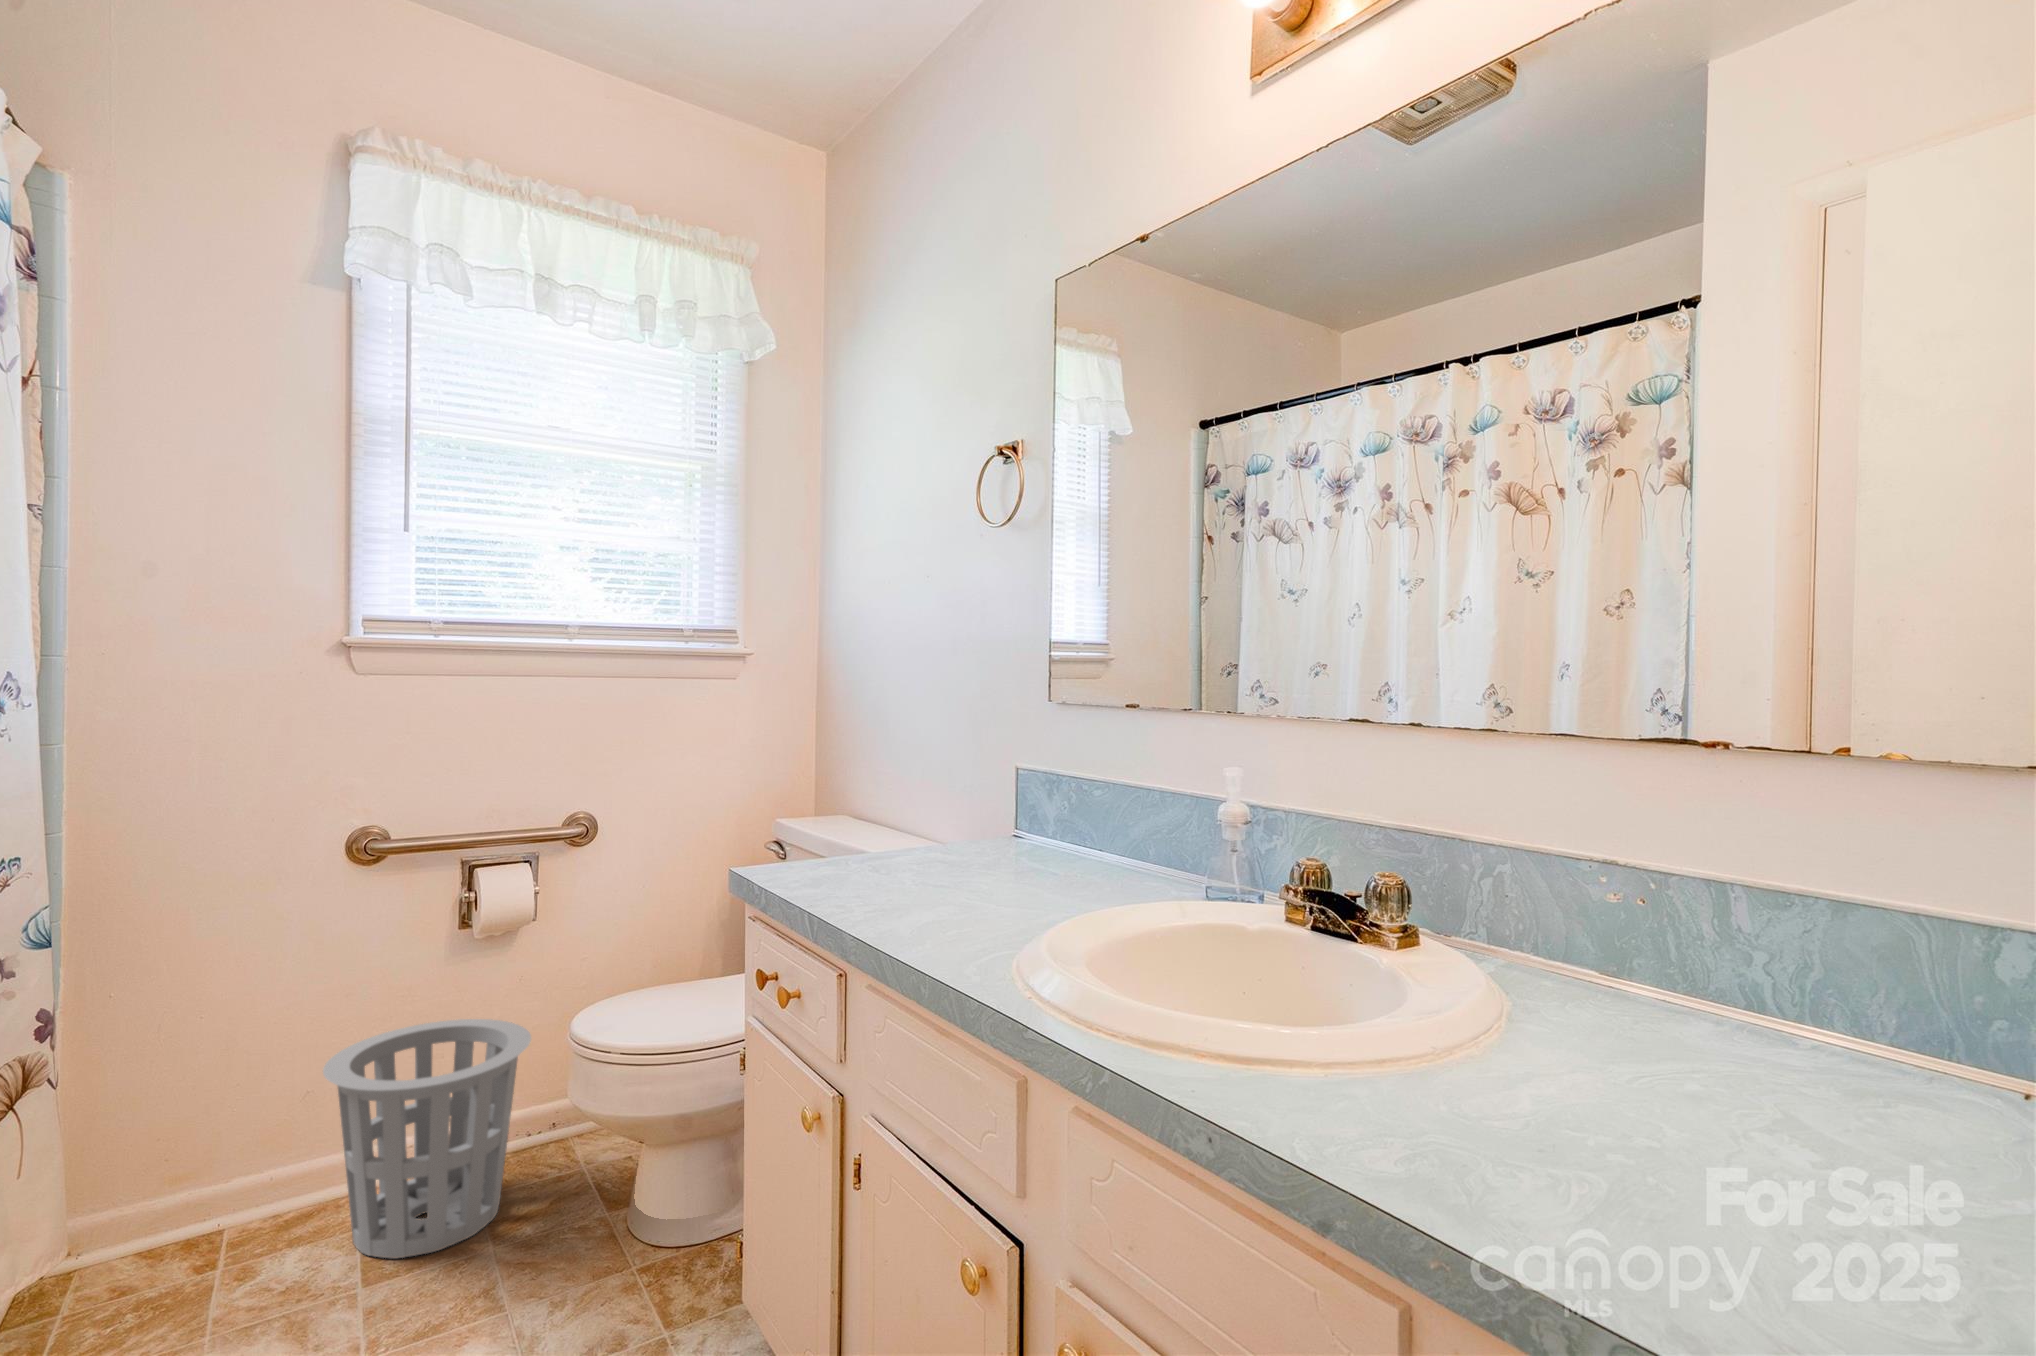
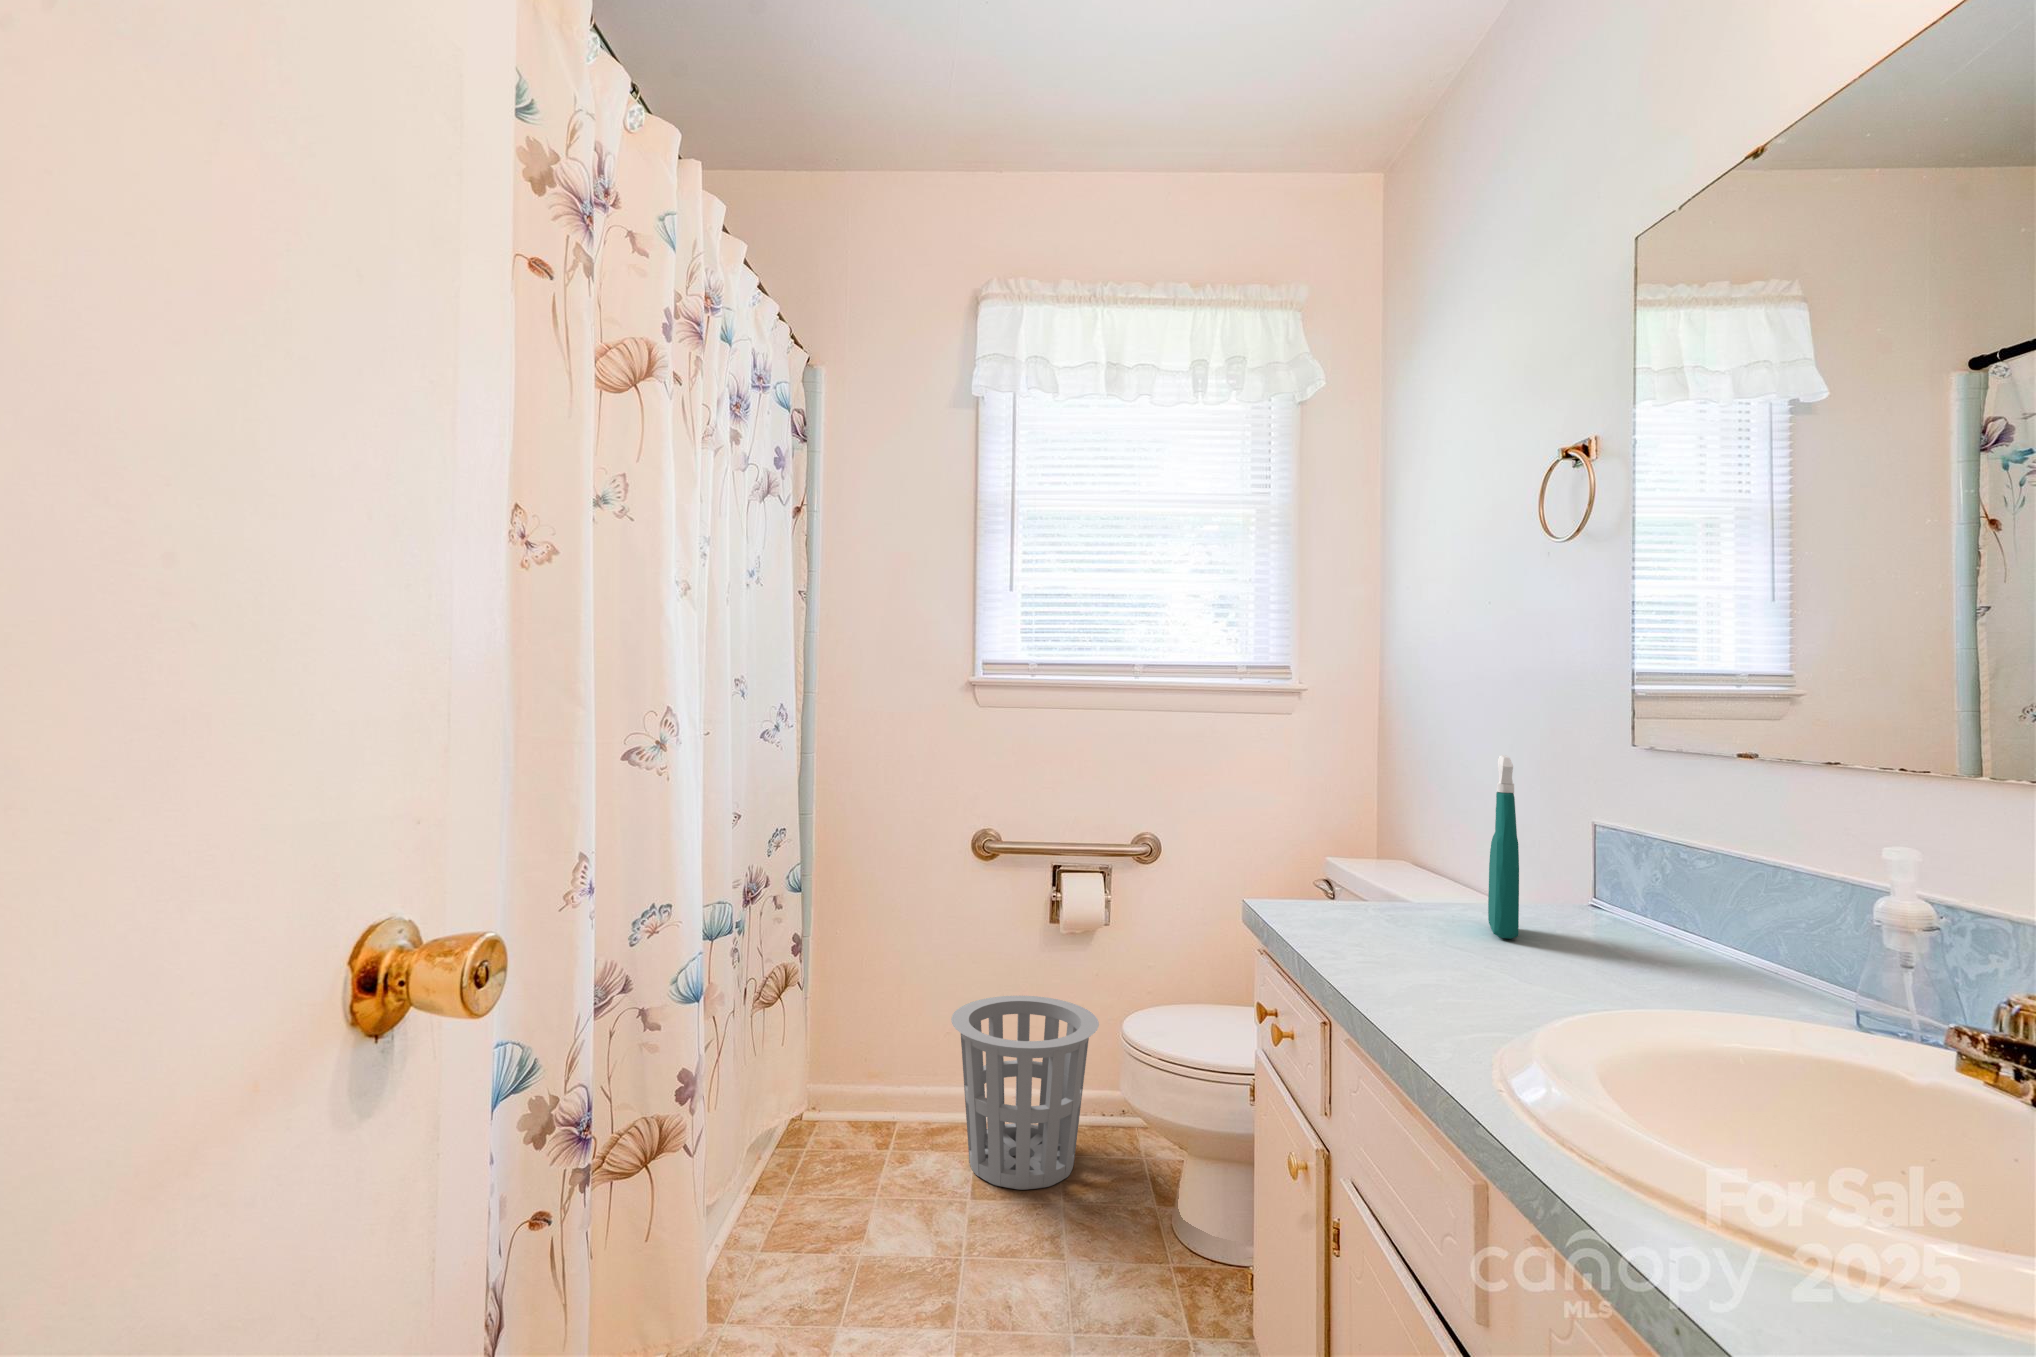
spray bottle: none [953,714,983,872] -> present [1488,755,1519,939]

